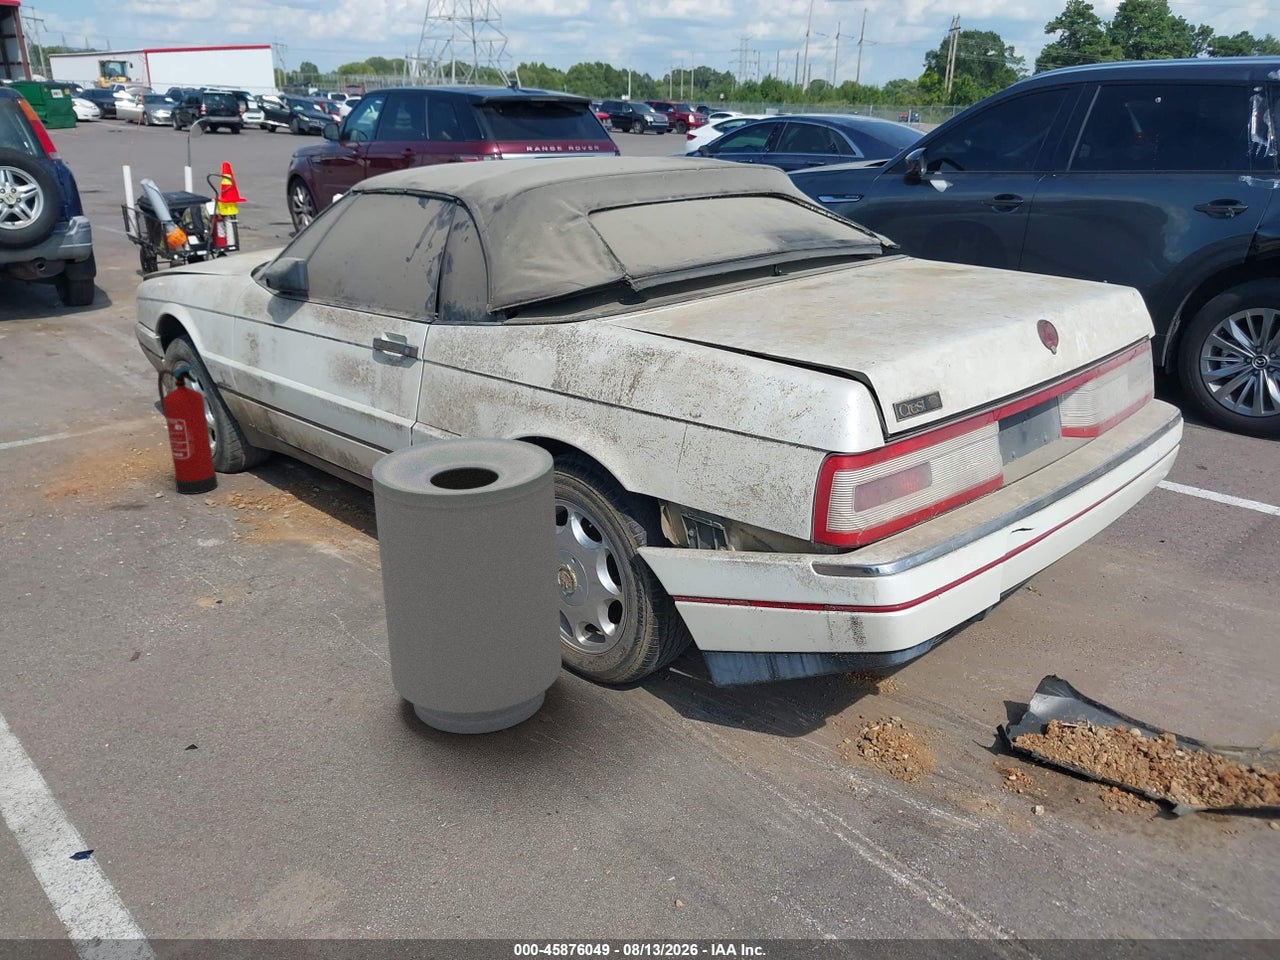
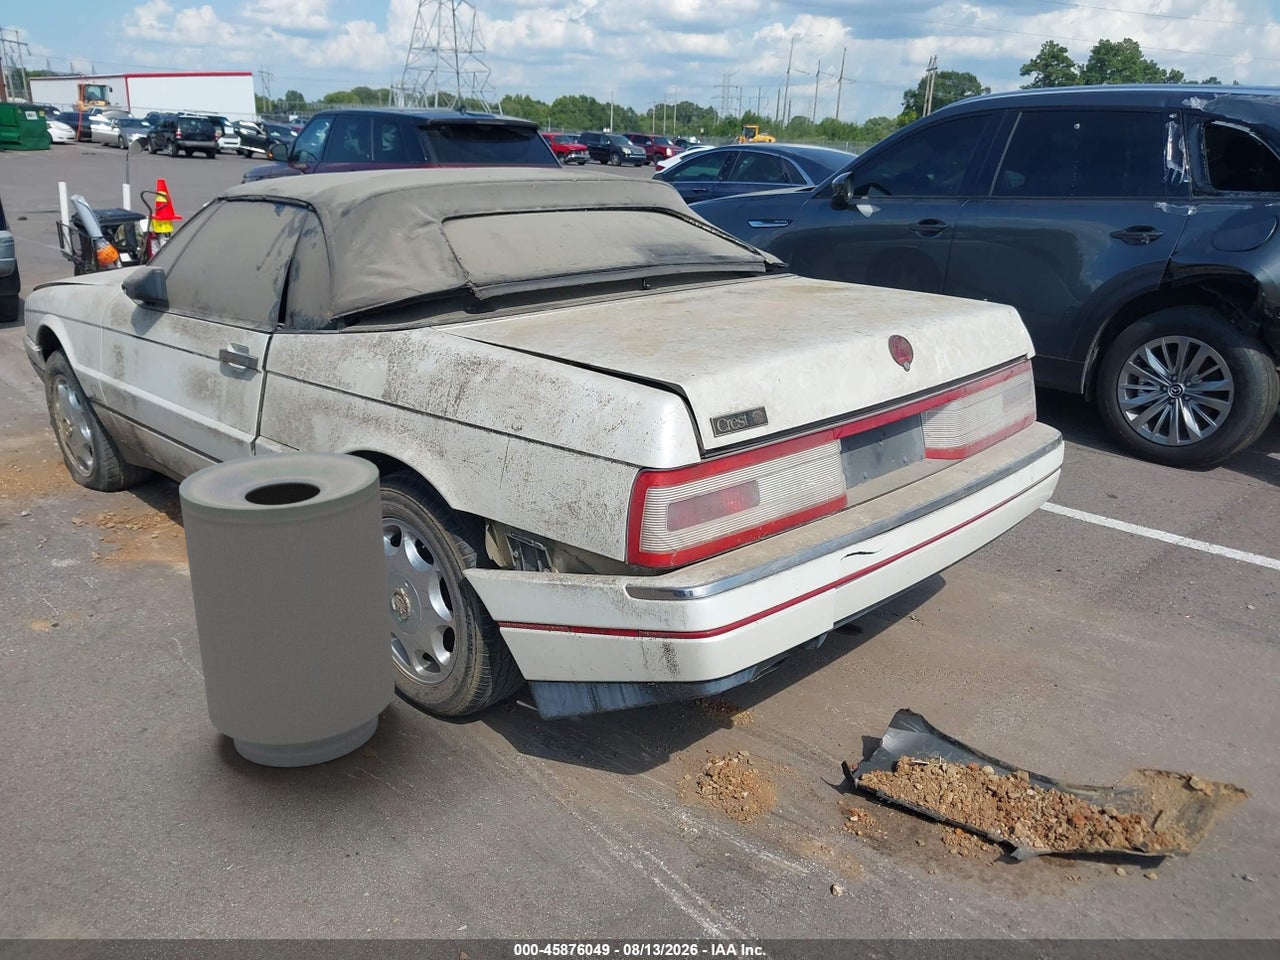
fire extinguisher: present [158,365,217,494] -> none [32,378,93,513]

